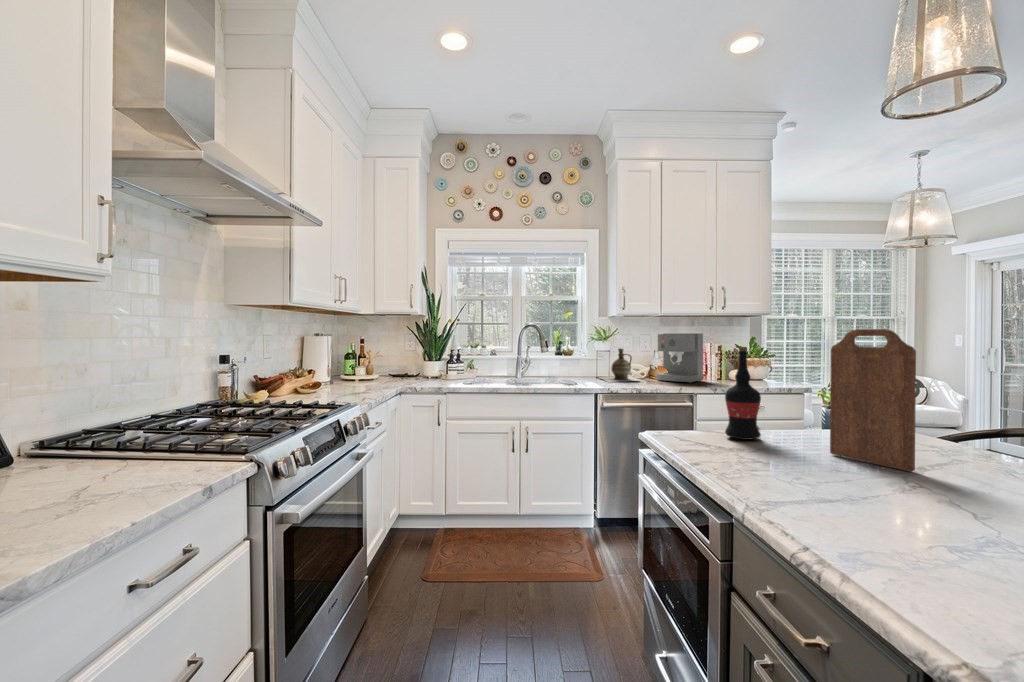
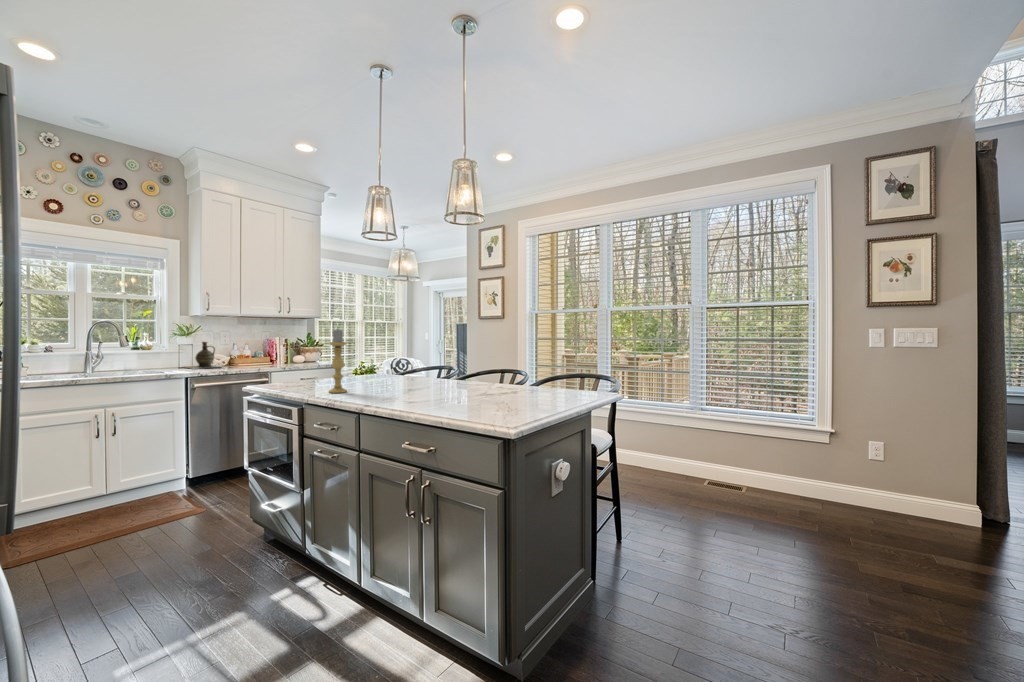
cutting board: present [830,329,916,472] -> none [349,329,379,388]
candle holder: none [786,330,830,476] -> present [329,330,347,393]
coffee maker: present [656,333,703,383] -> none [237,330,274,367]
wine bottle: present [725,347,761,440] -> none [298,337,317,387]

